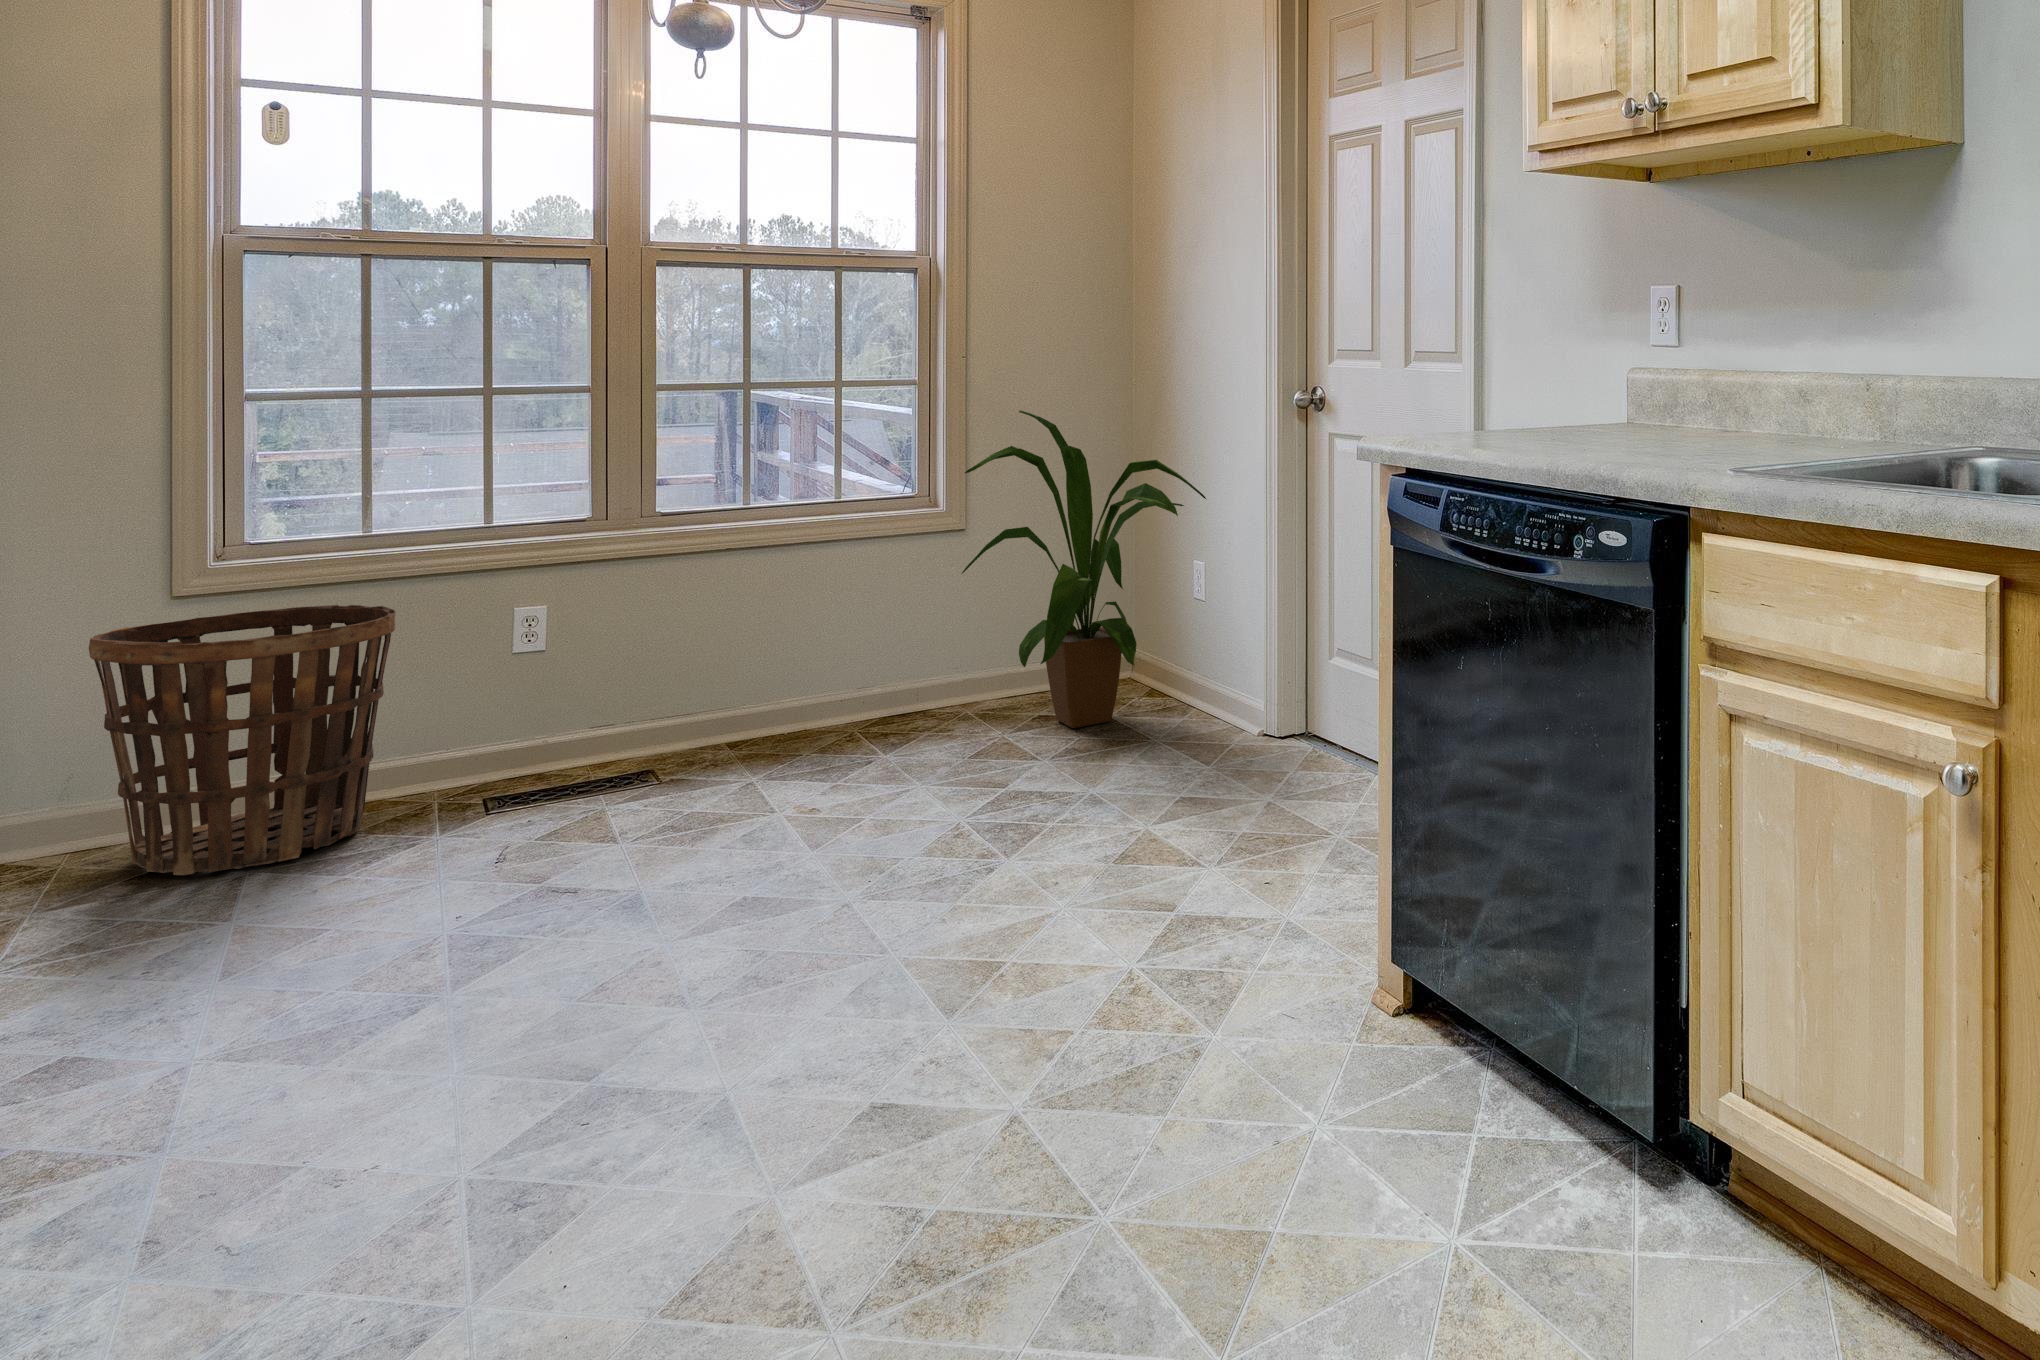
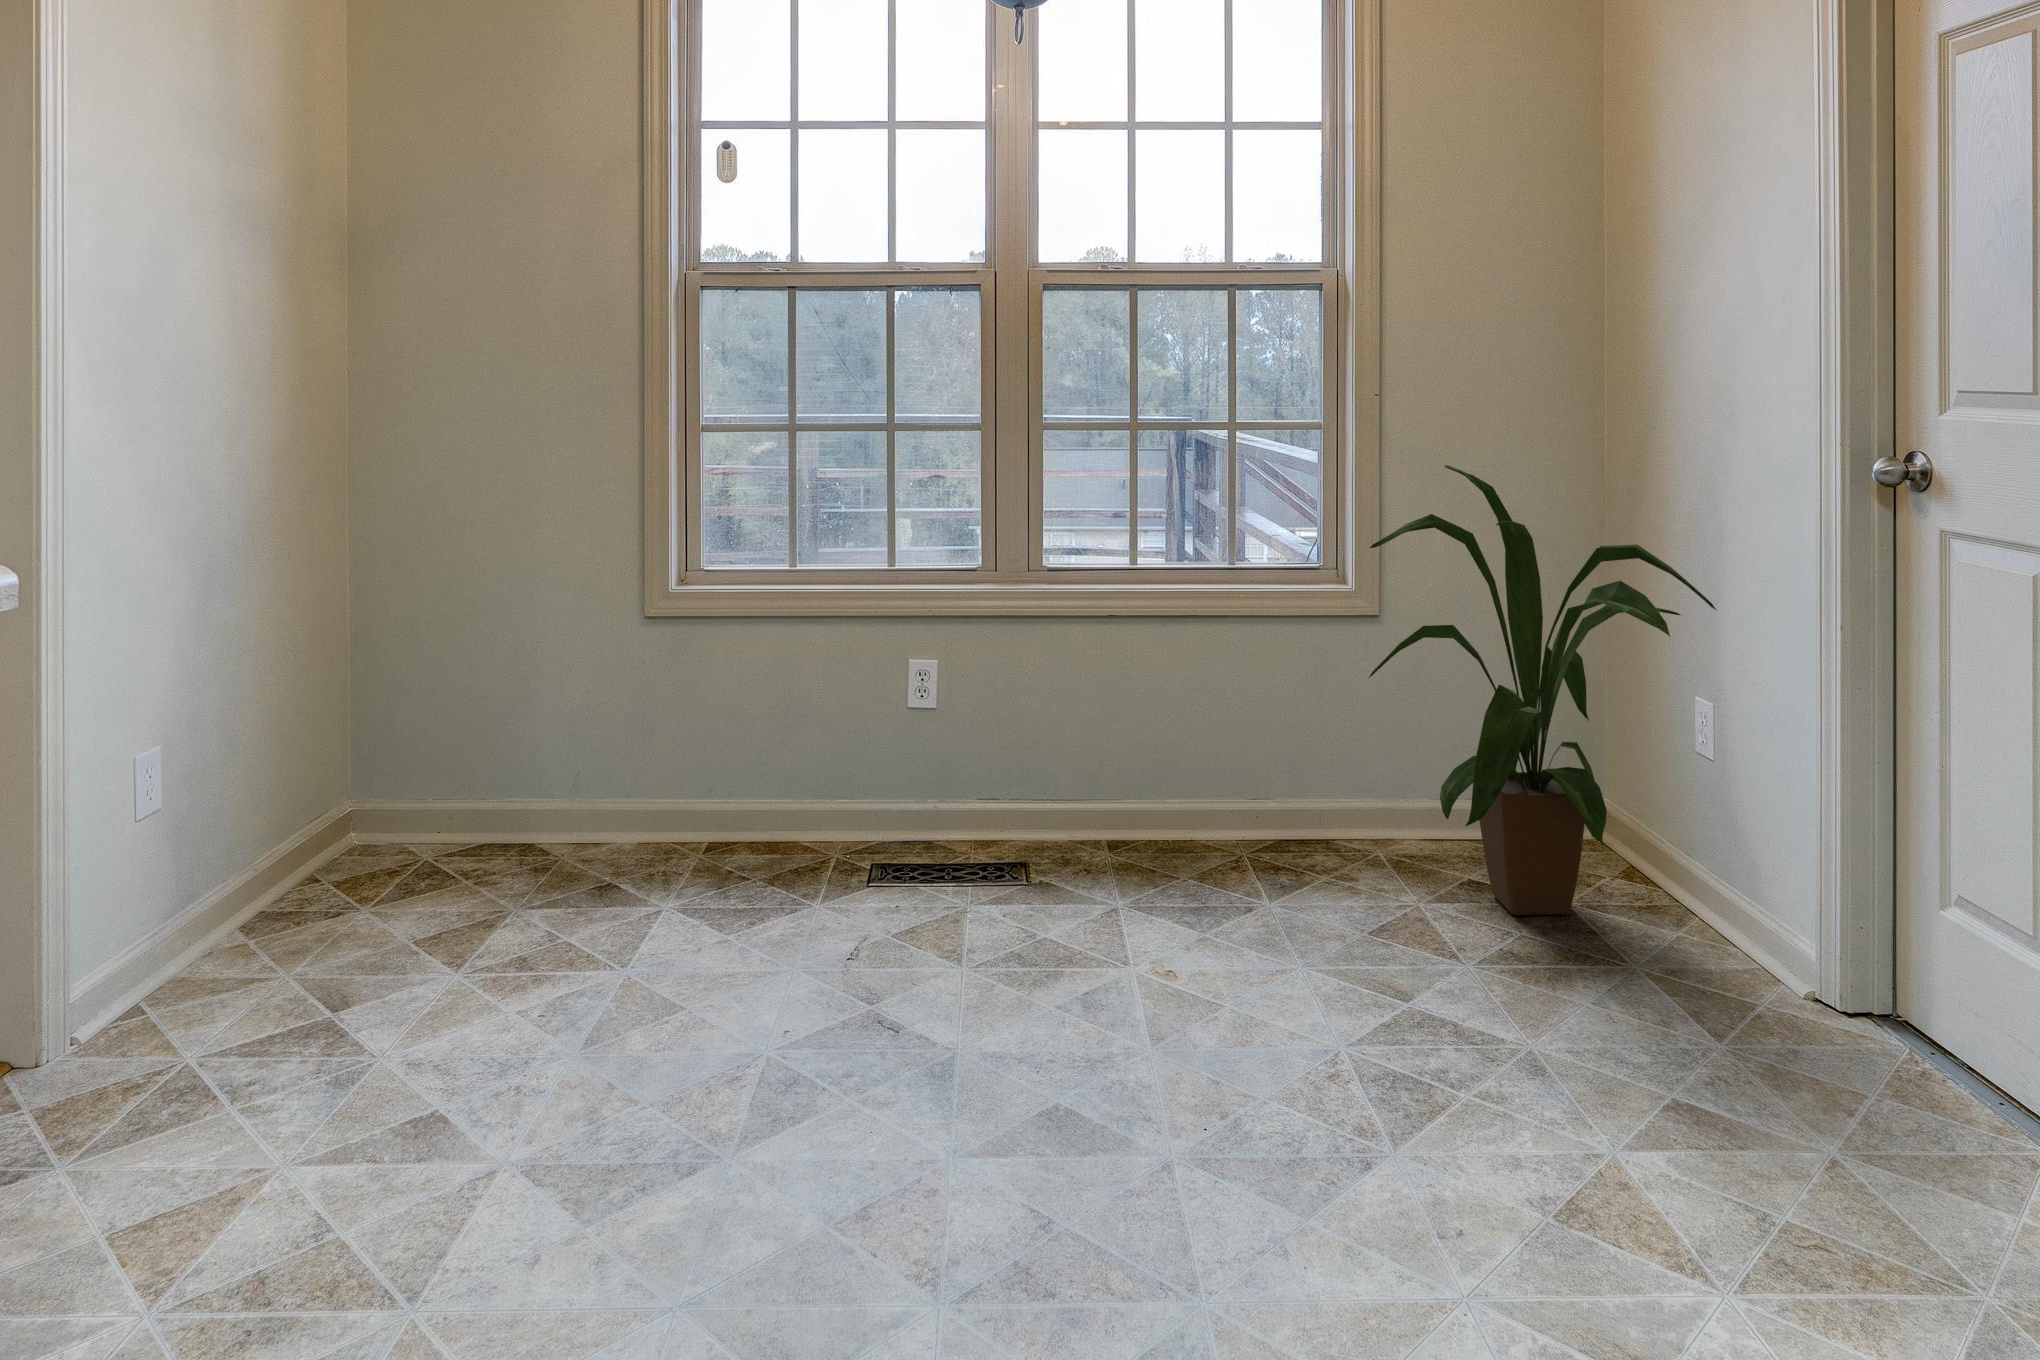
basket: present [89,605,395,875] -> none [565,640,796,909]

